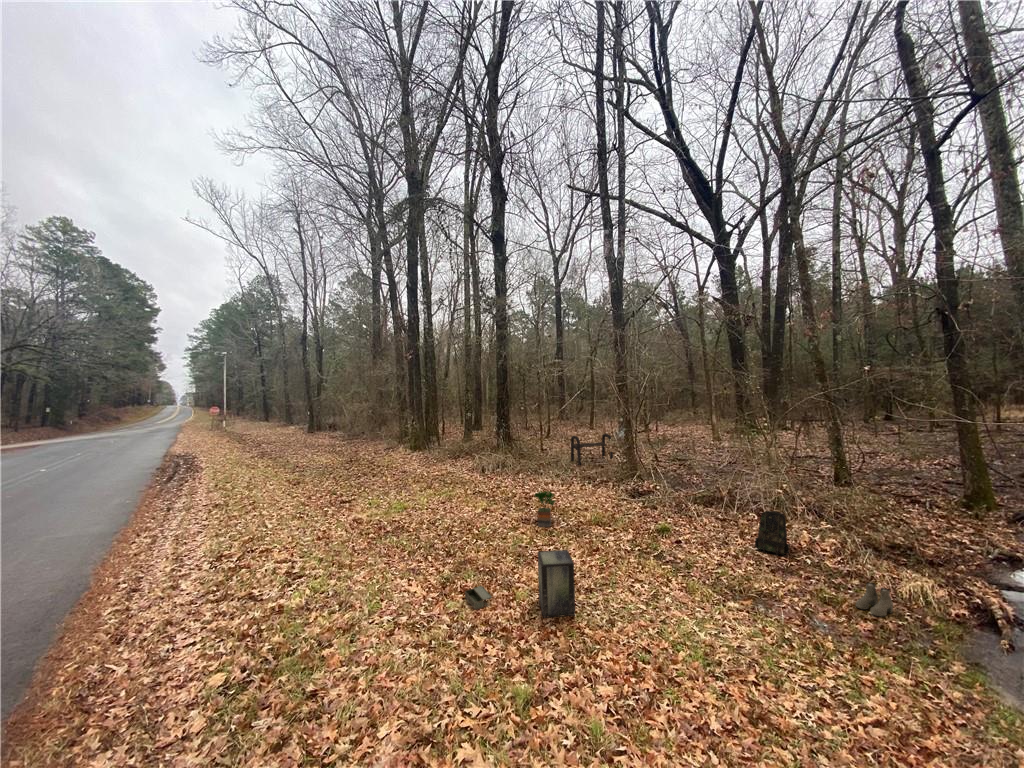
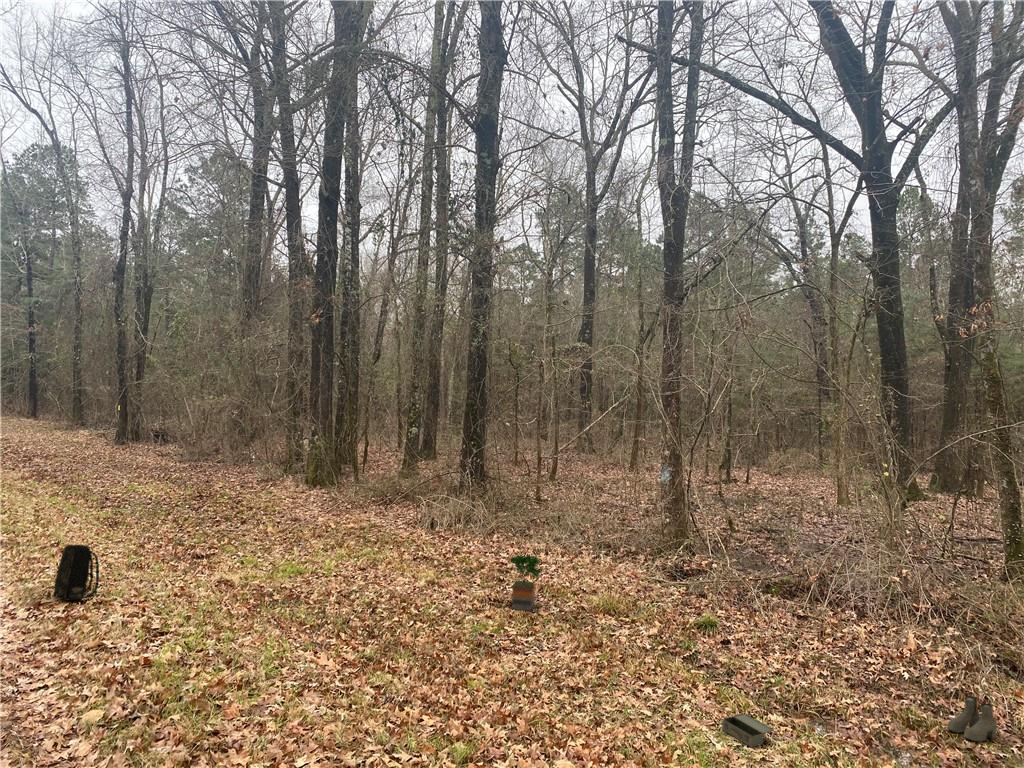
bench: present [571,434,613,465] -> none [581,479,652,528]
backpack: present [755,511,790,555] -> present [54,545,99,600]
storage box: present [538,550,575,618] -> none [500,626,552,718]
toolbox: present [465,586,492,609] -> present [722,713,774,747]

